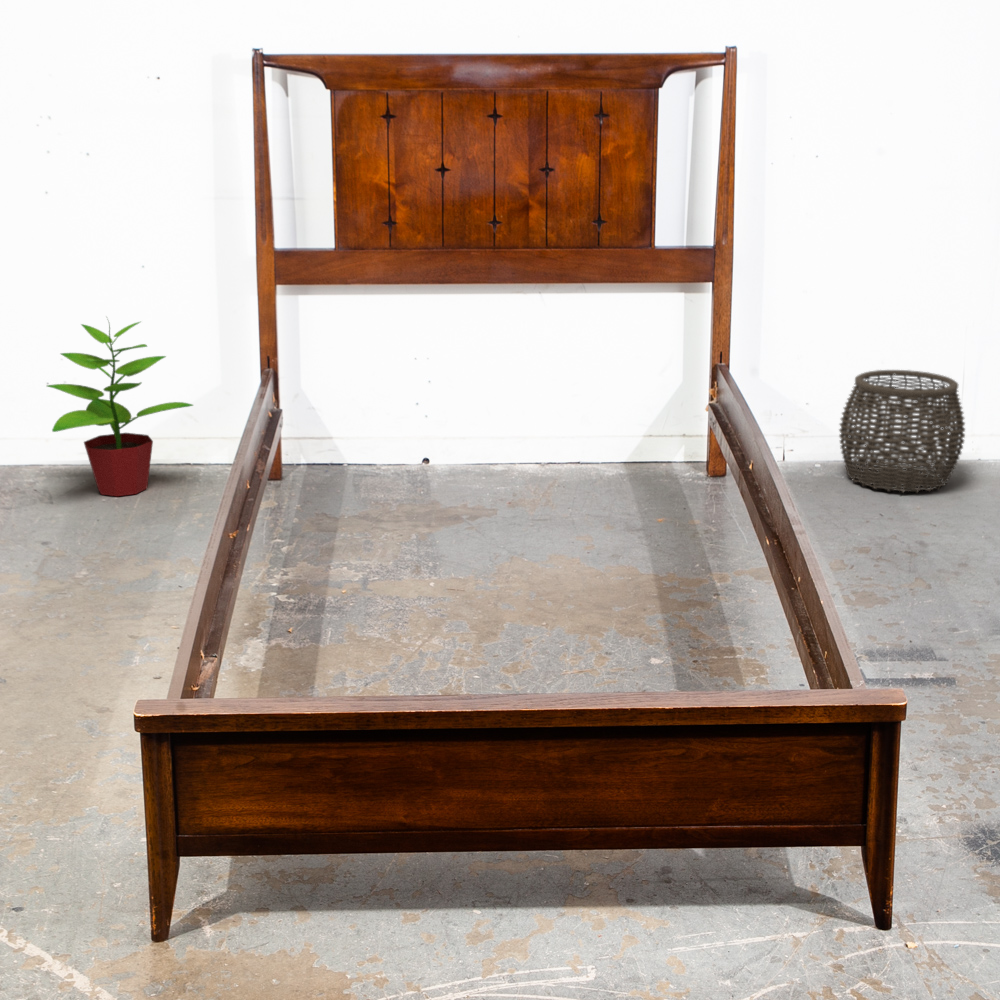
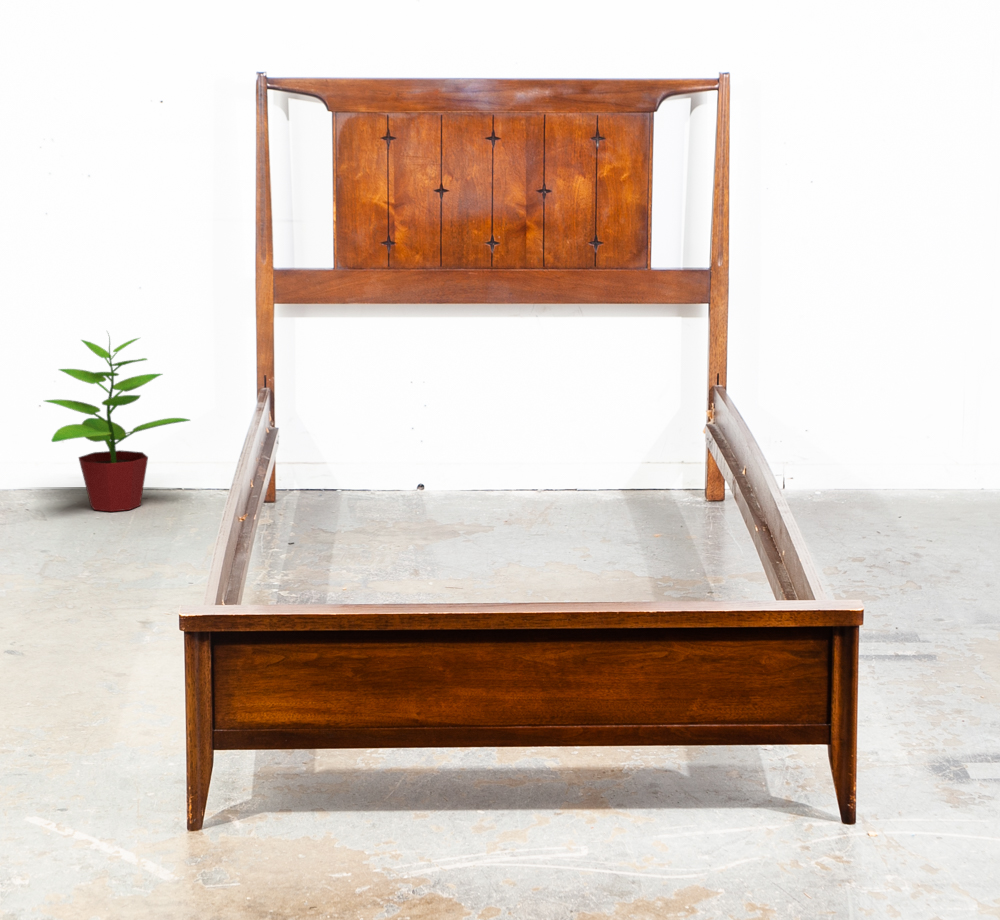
woven basket: present [839,370,965,492] -> none [837,392,963,511]

